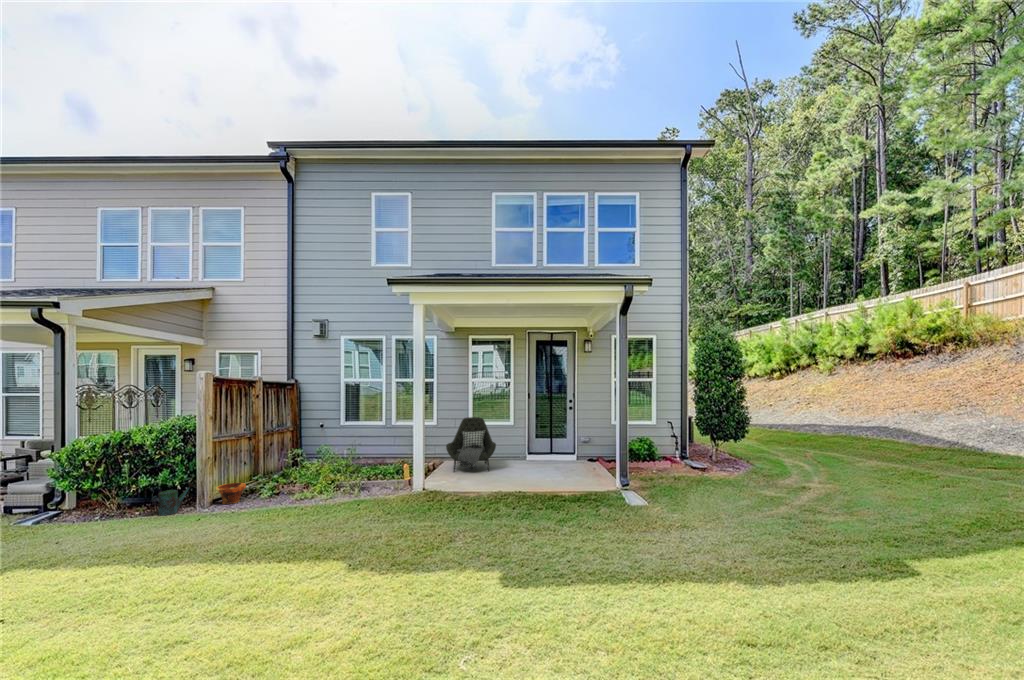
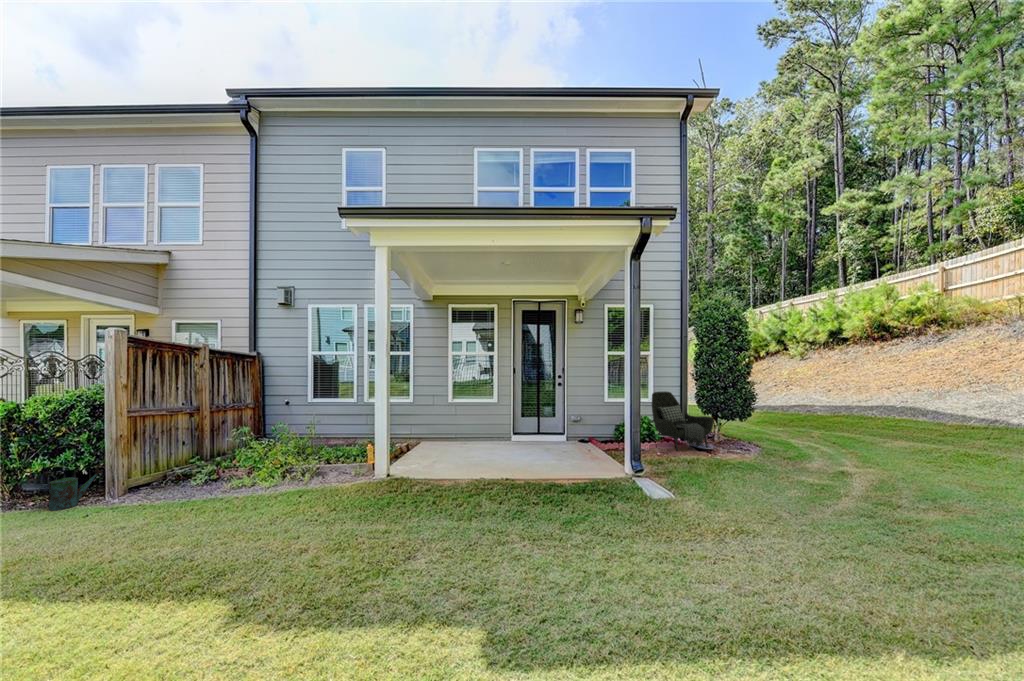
armchair: present [446,417,496,472] -> present [652,392,714,451]
planter: present [216,483,246,504] -> none [133,468,175,494]

